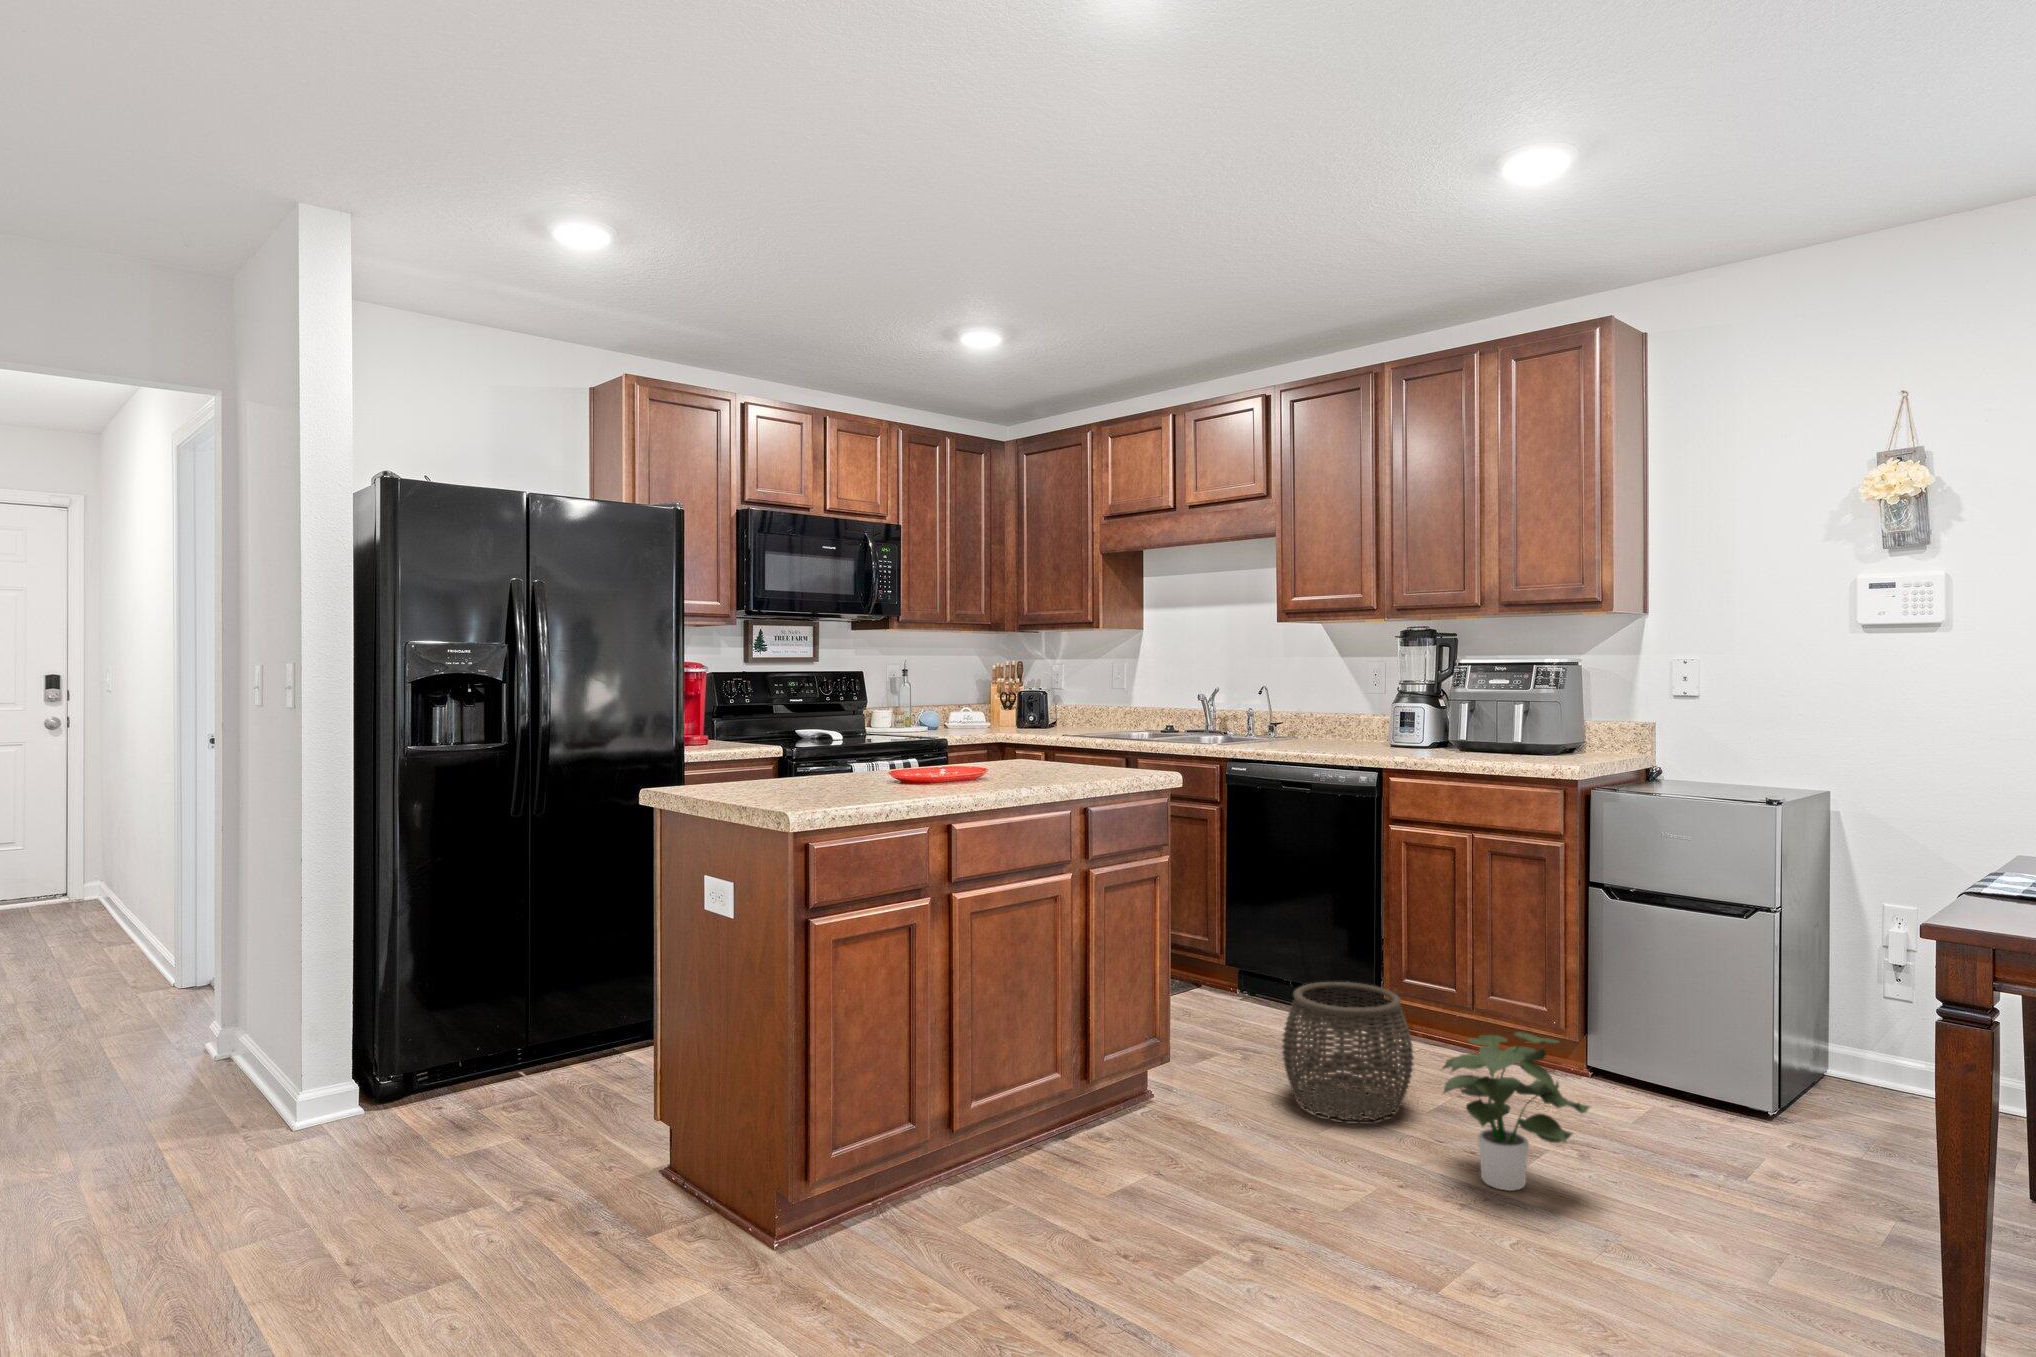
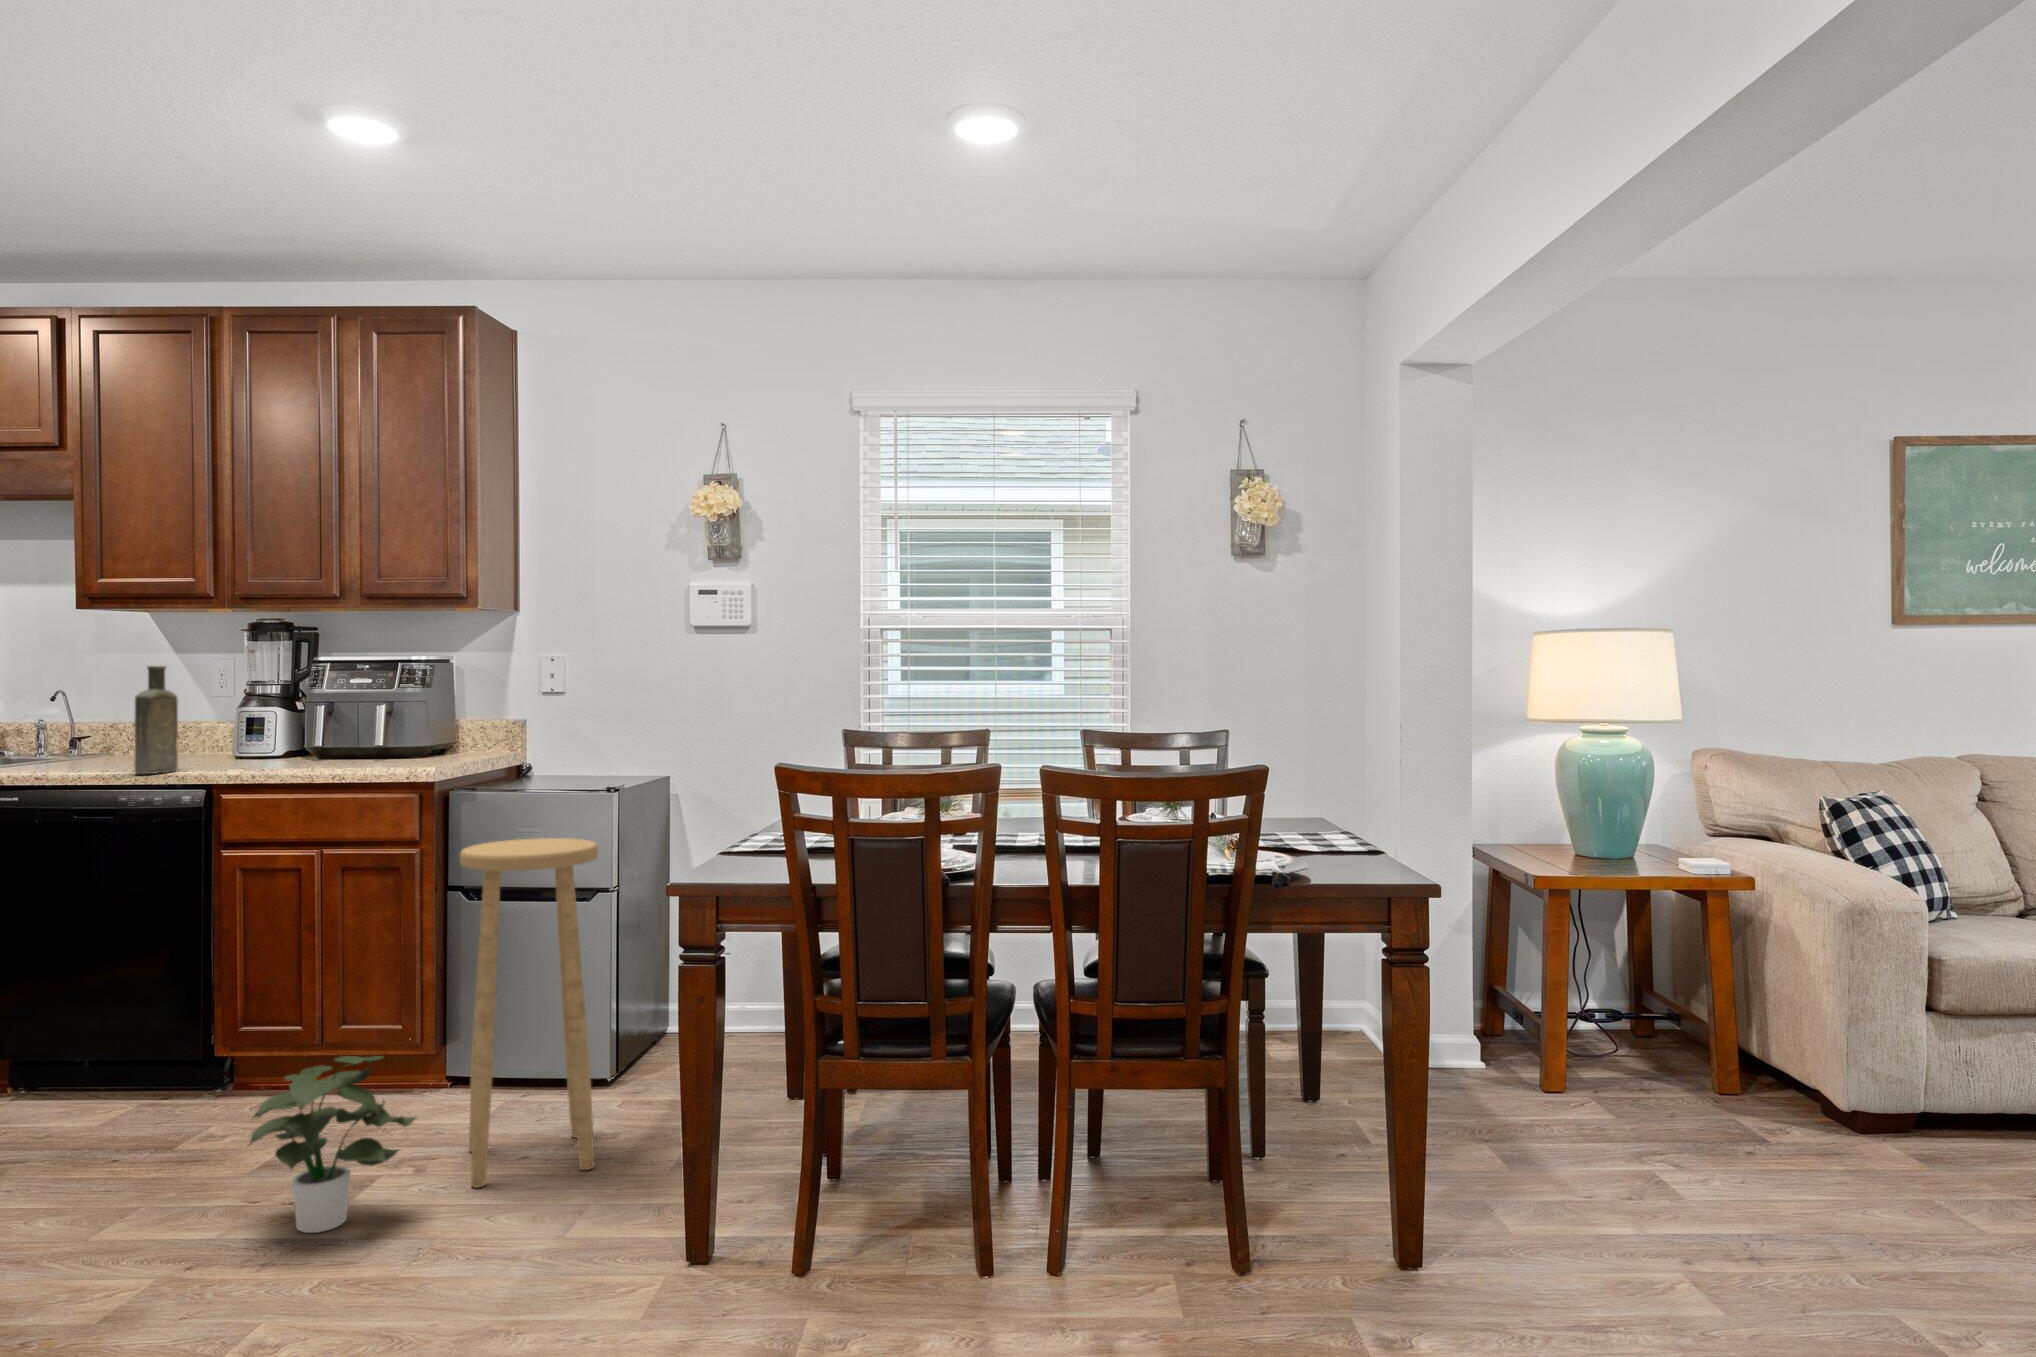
bottle: none [1316,668,1354,757] -> present [134,666,178,774]
stool: none [1626,846,1779,1209] -> present [460,838,598,1187]
woven basket: present [1282,982,1414,1121] -> none [45,1041,232,1213]

